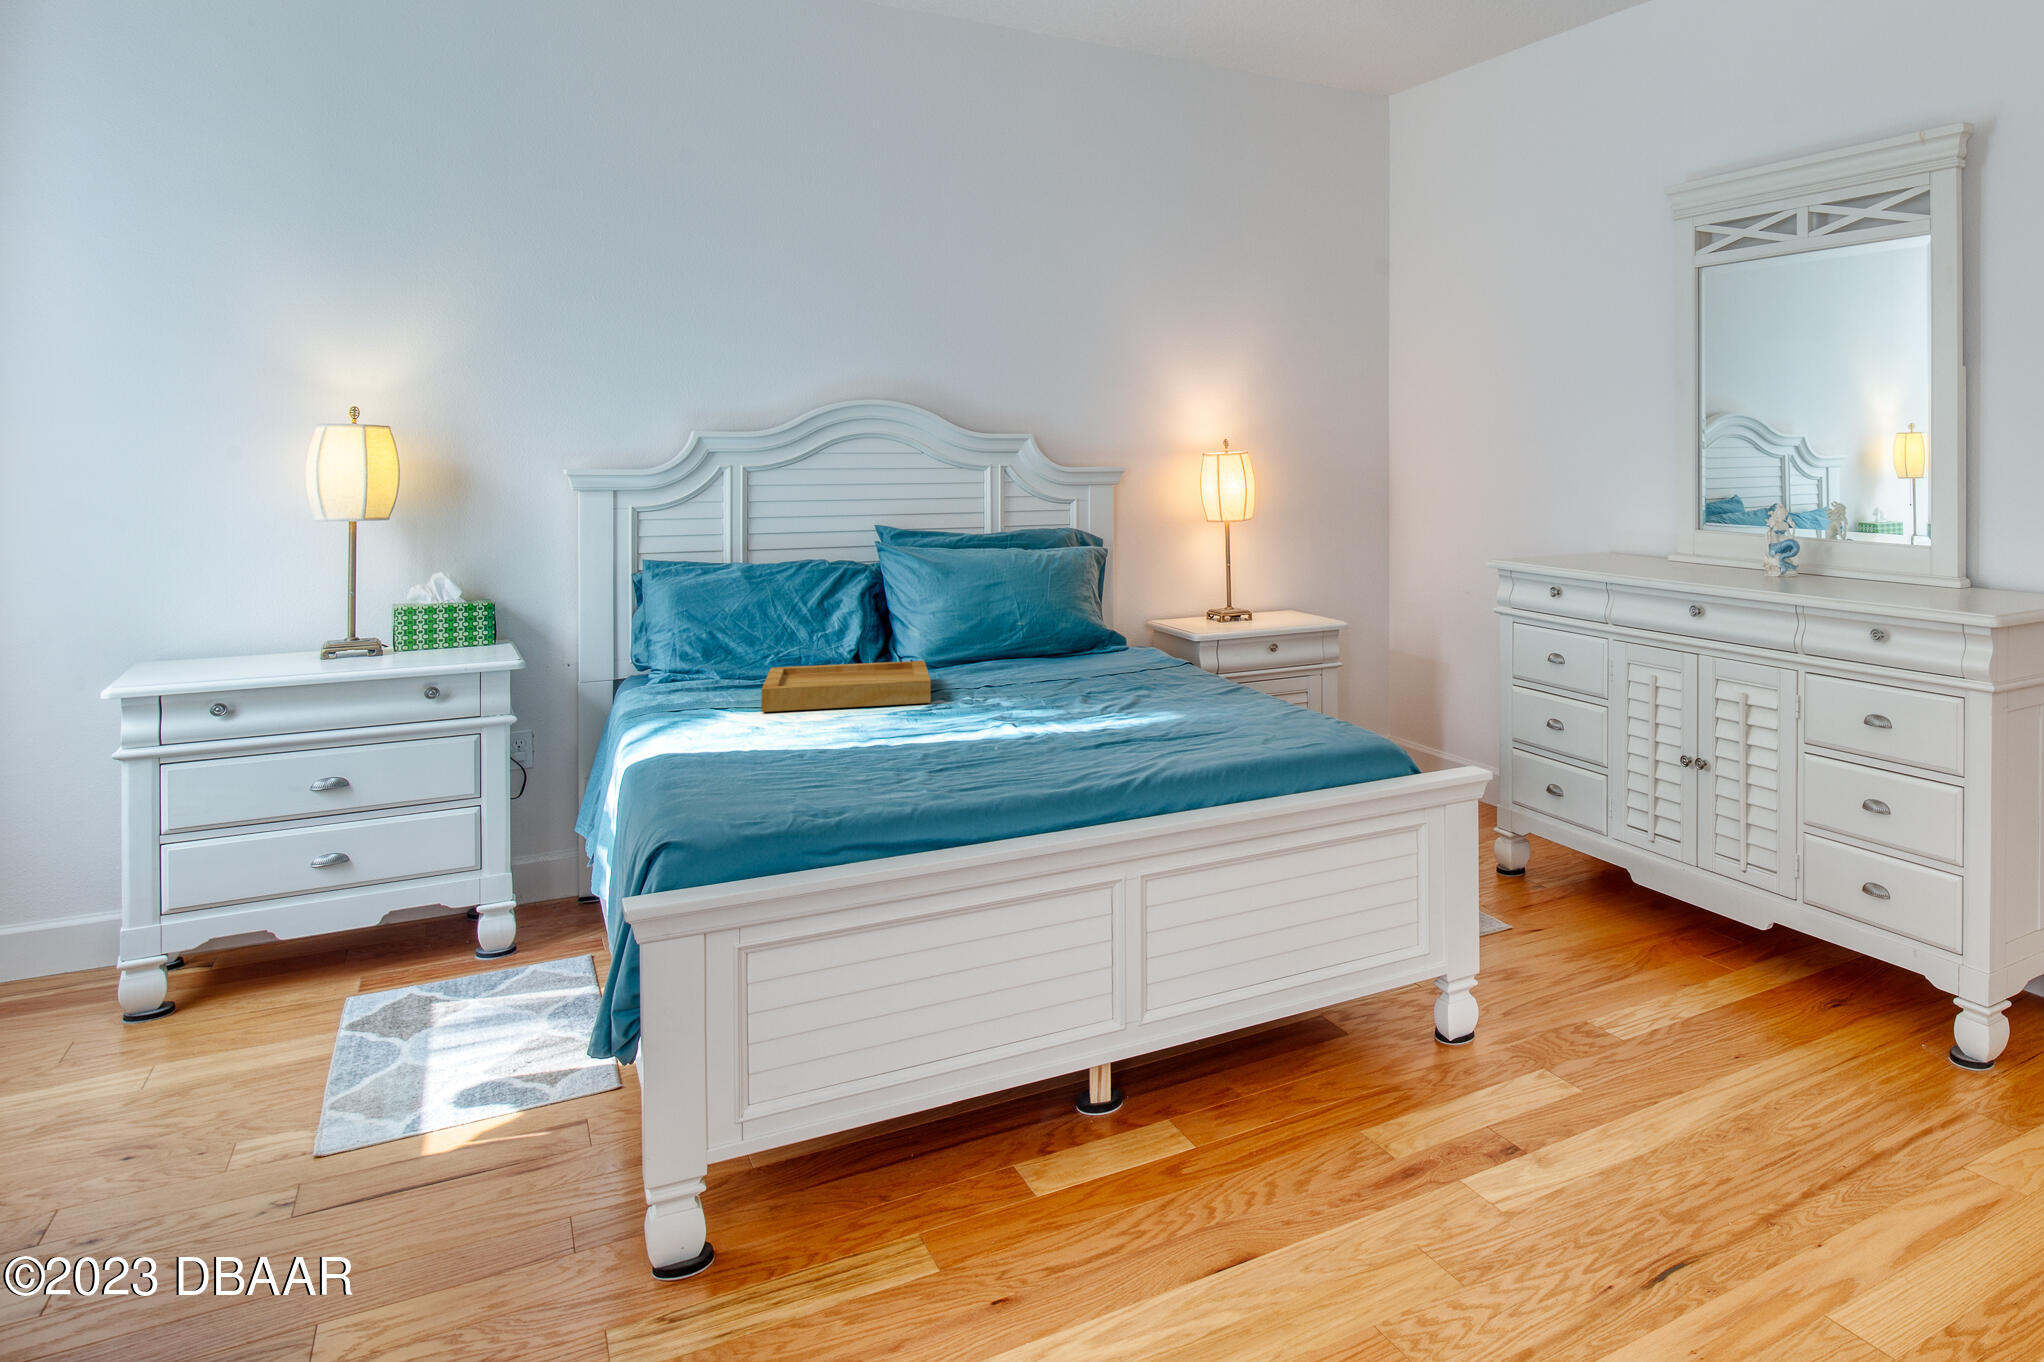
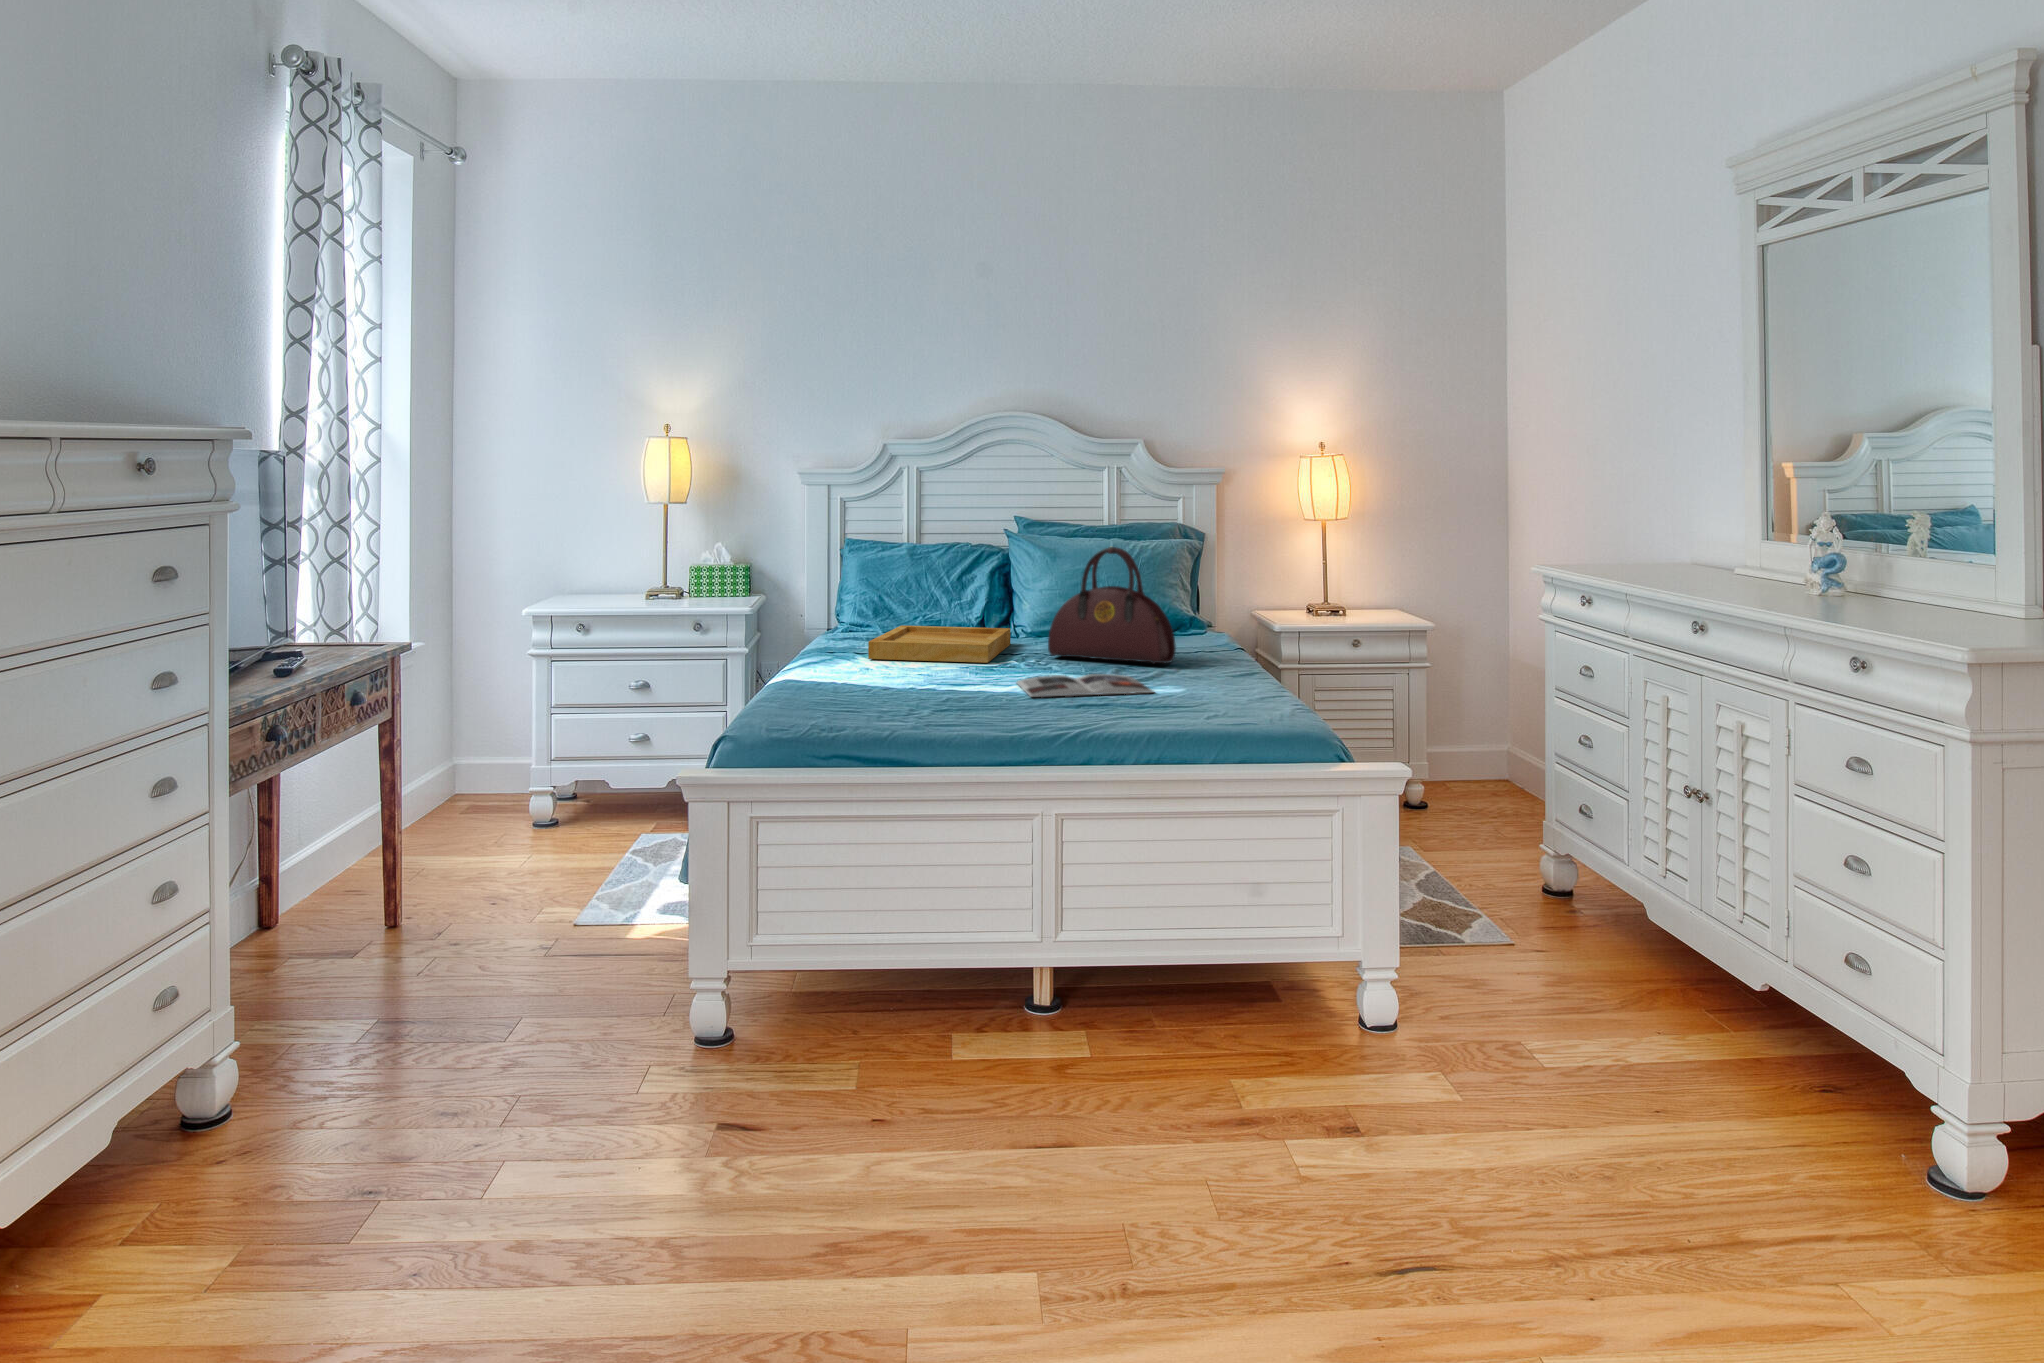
handbag: none [998,552,1151,689] -> present [1048,547,1176,664]
magazine: none [999,702,1178,734] -> present [1017,674,1154,697]

